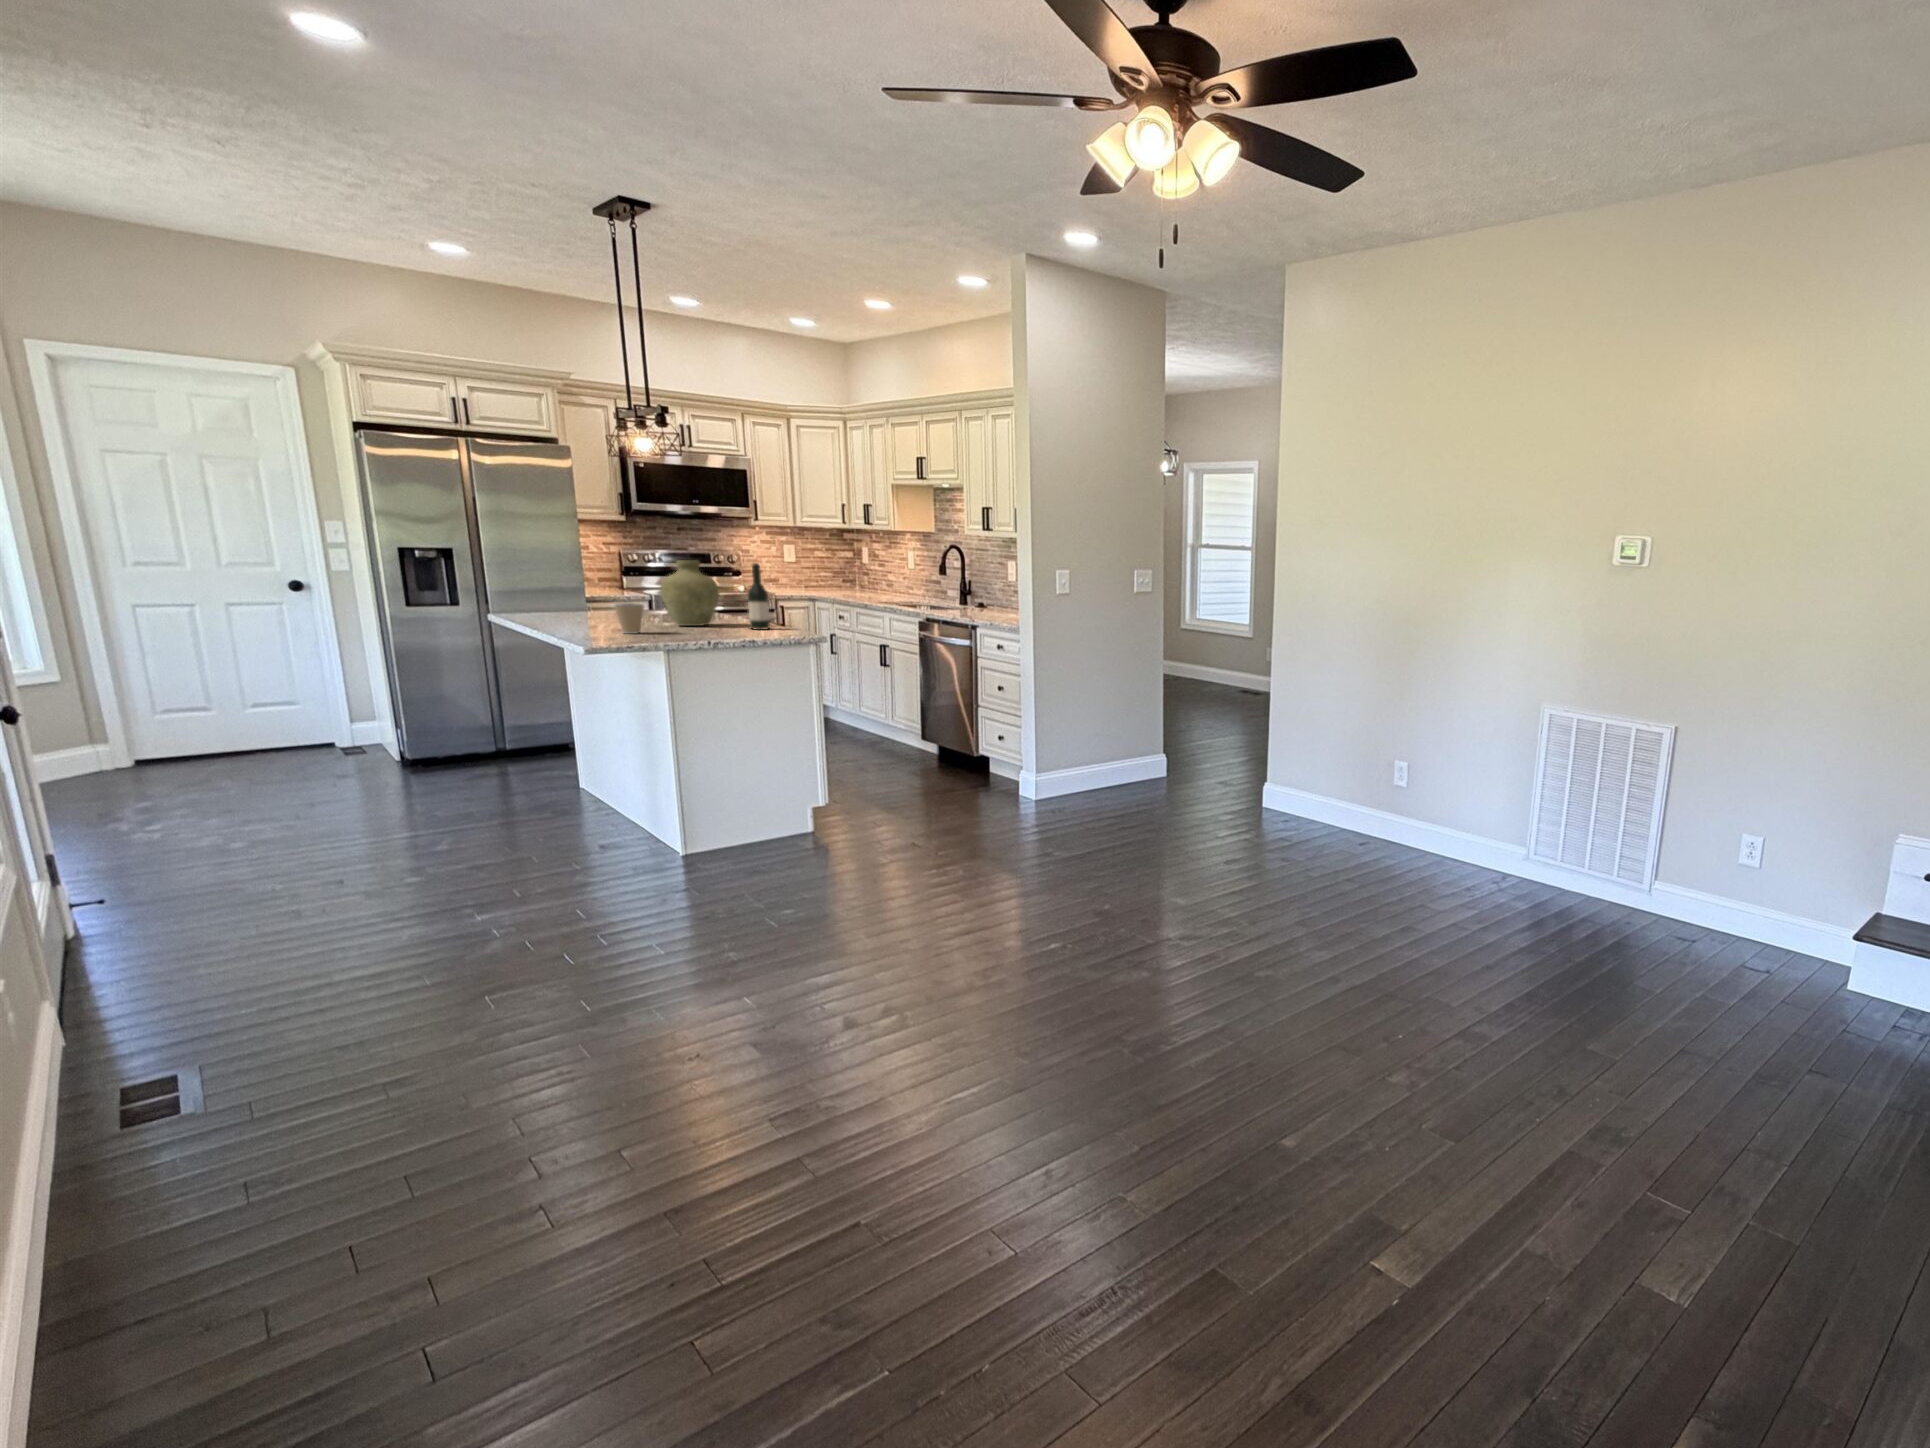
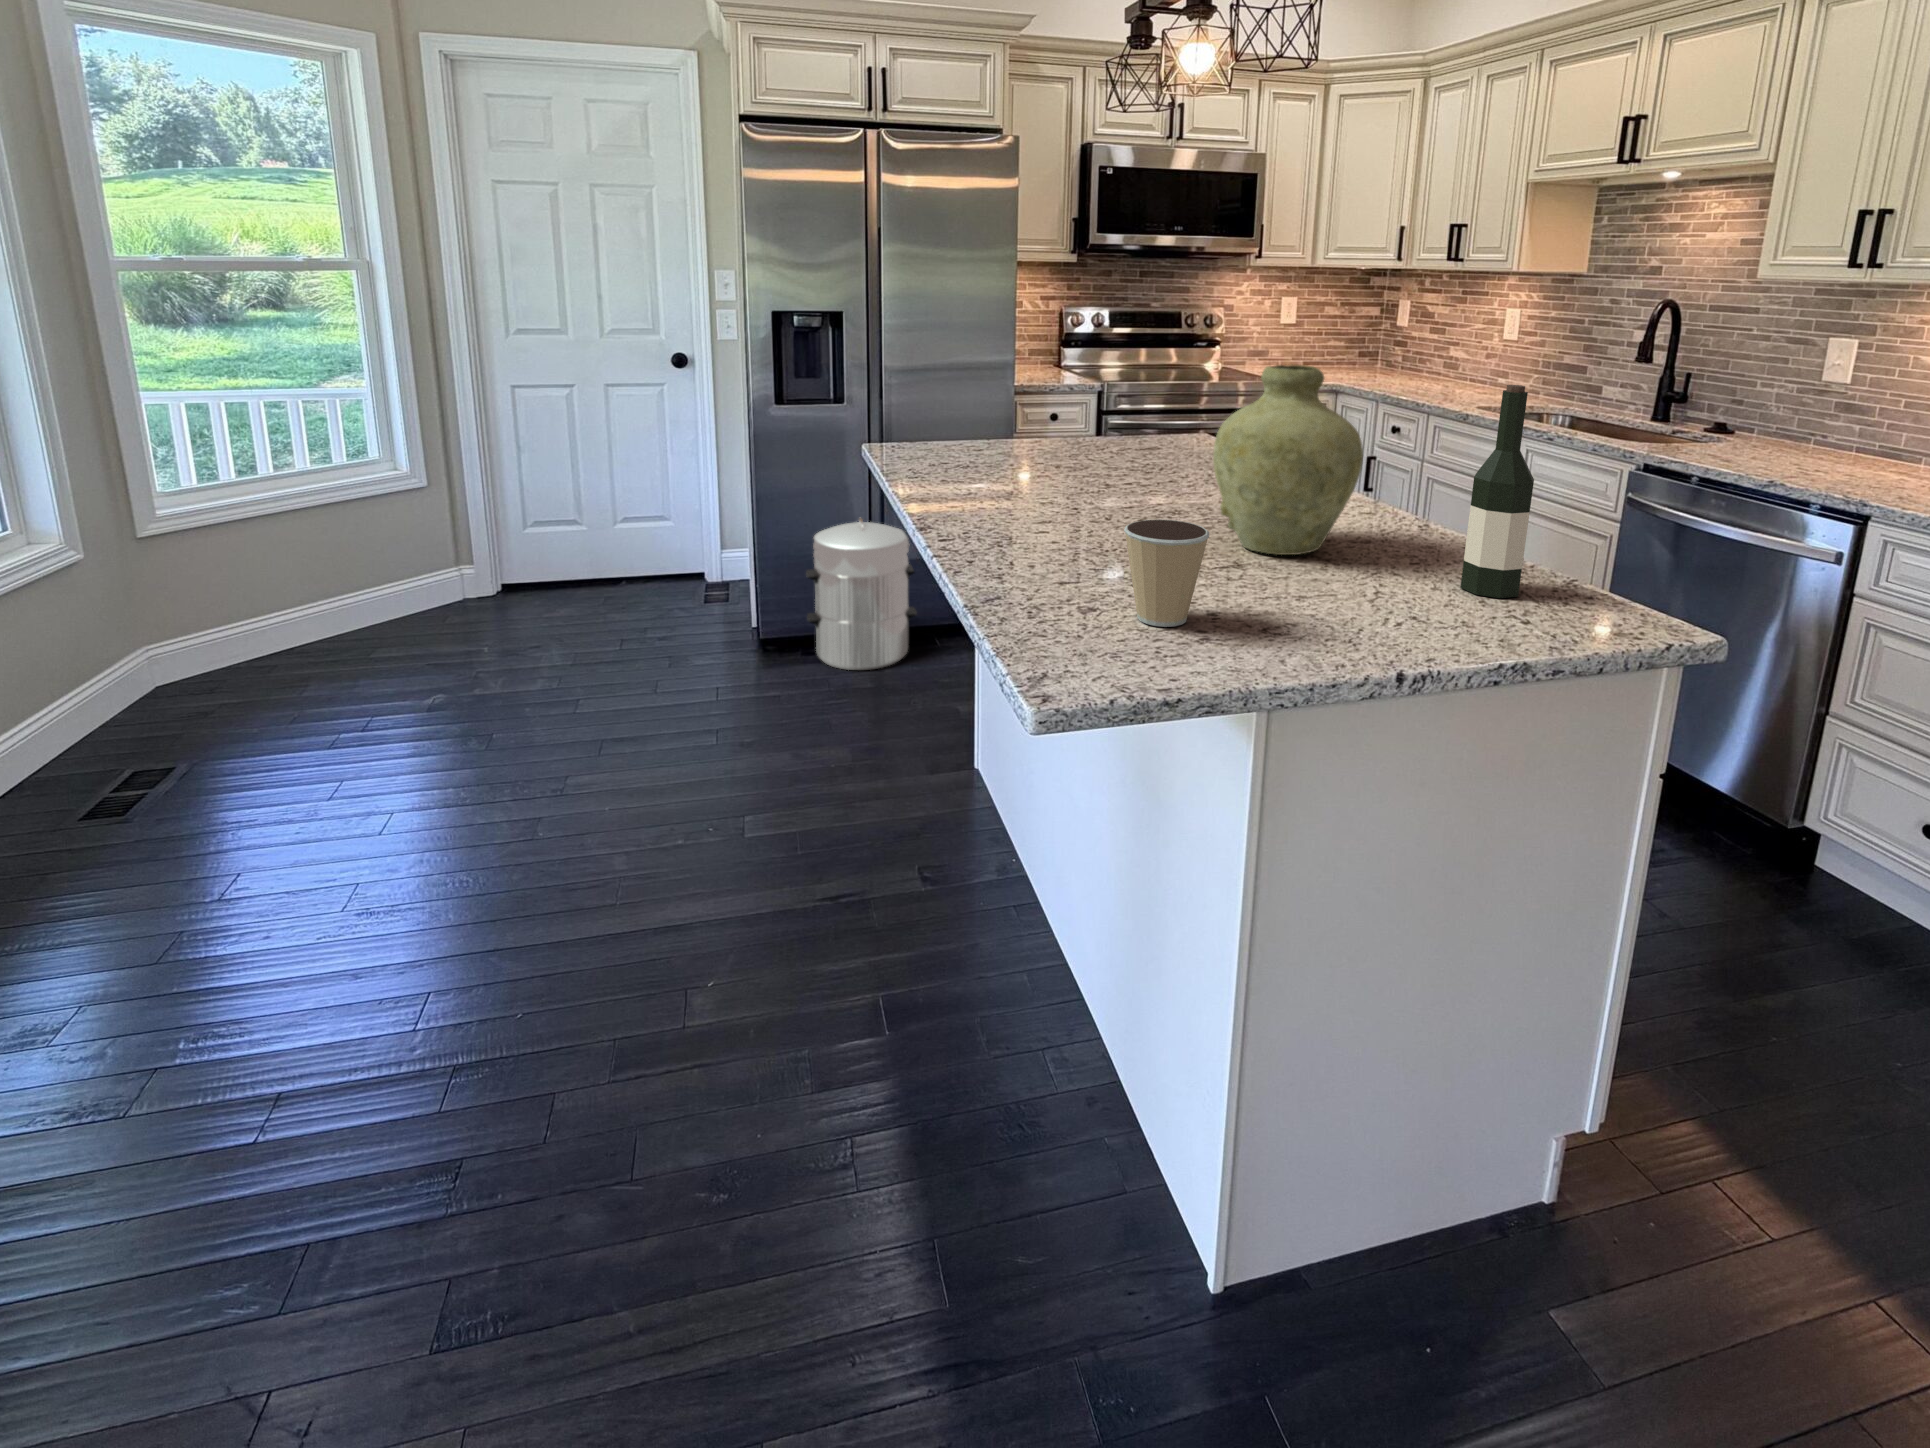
waste bin: none [443,675,531,767] -> present [806,518,917,670]

